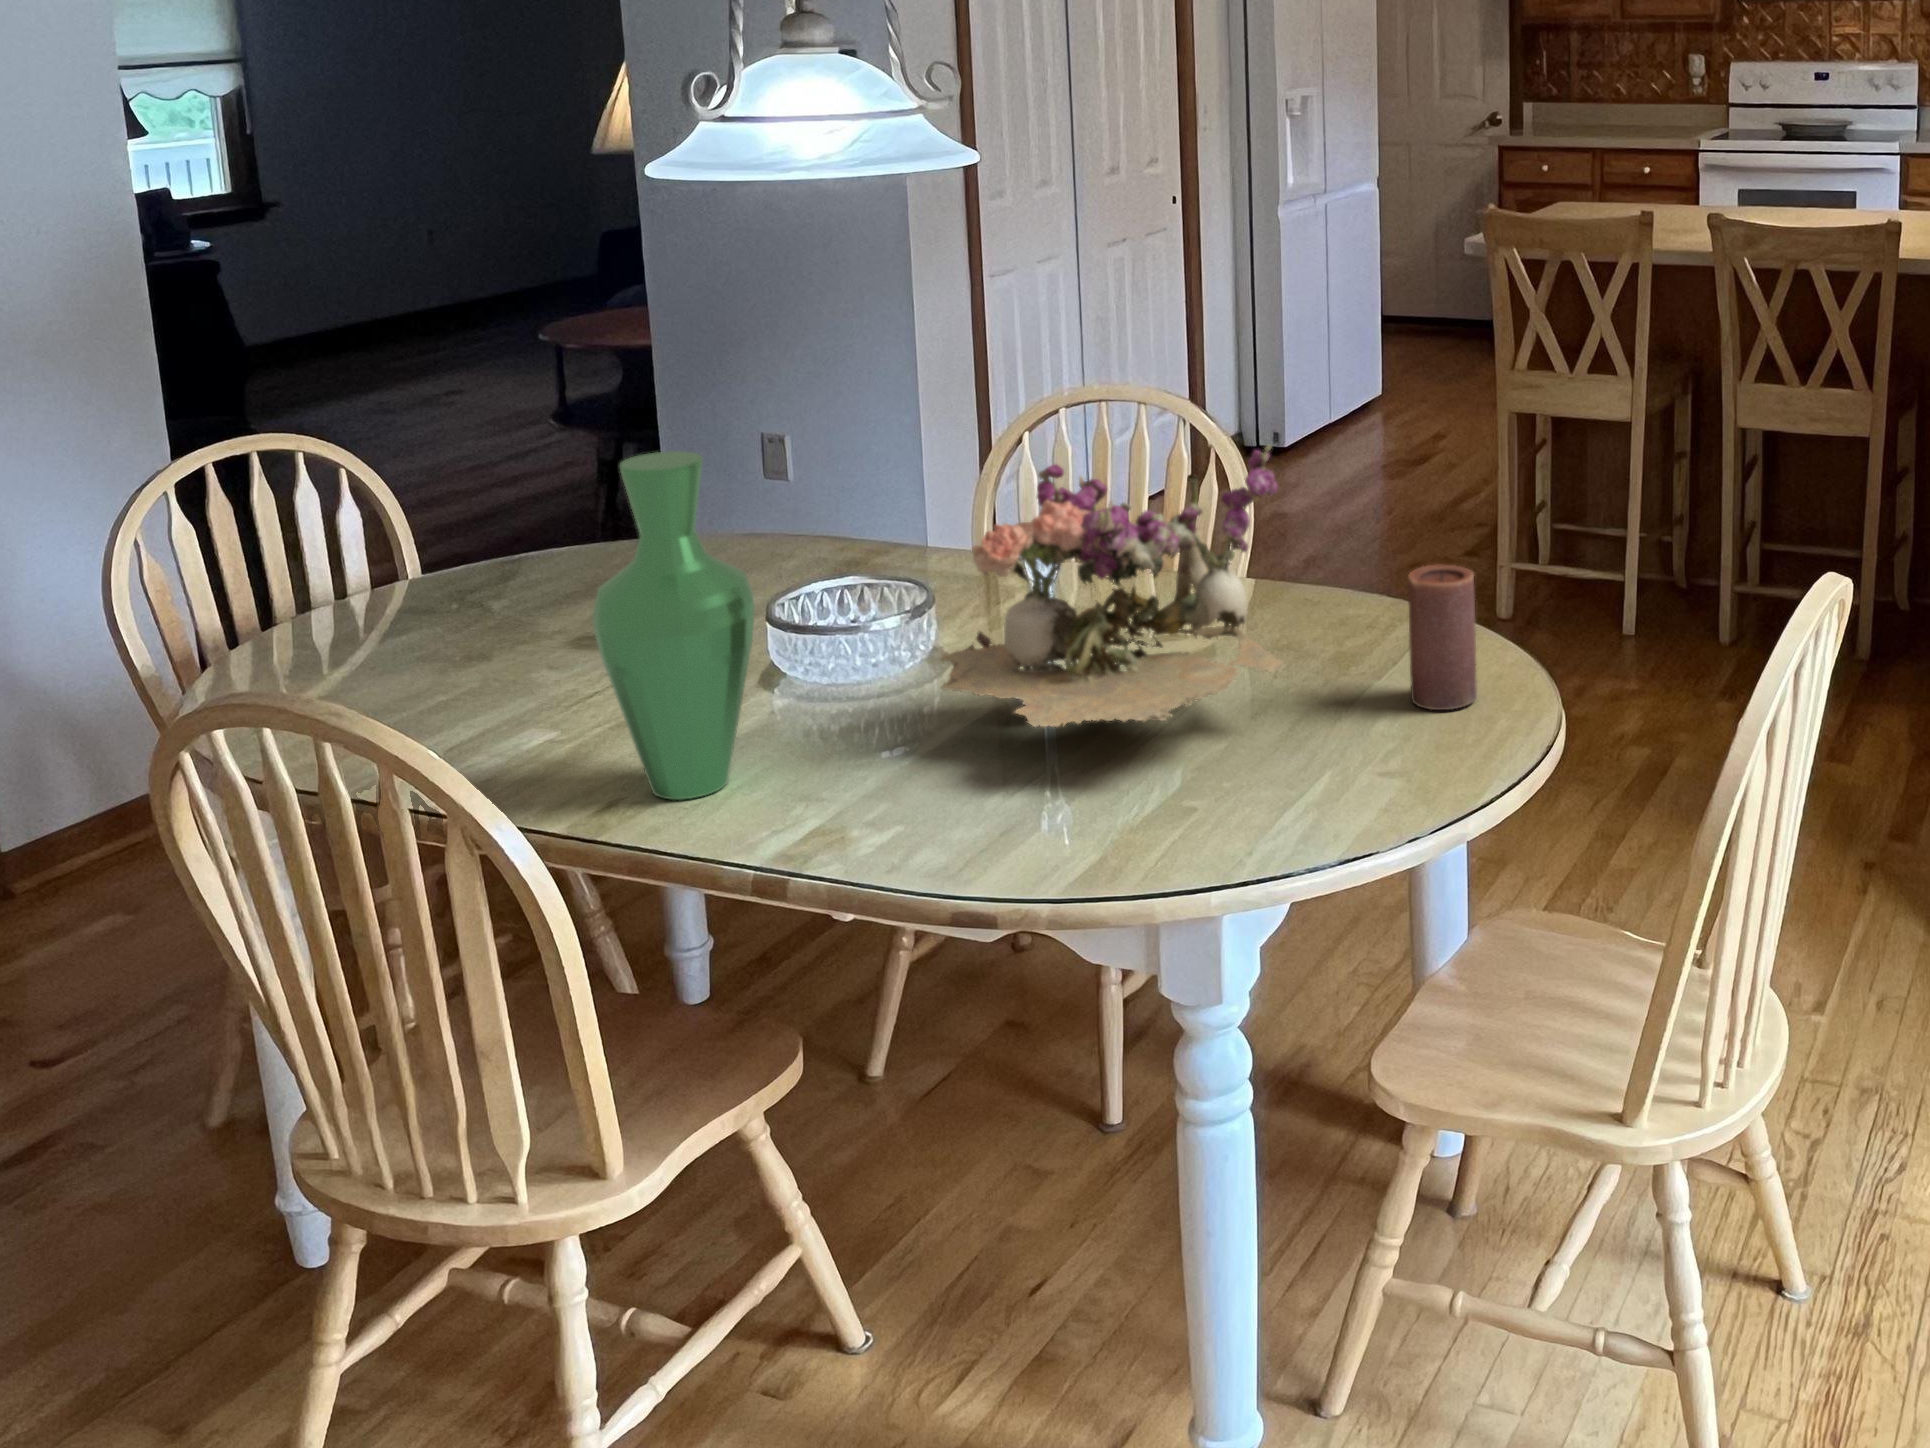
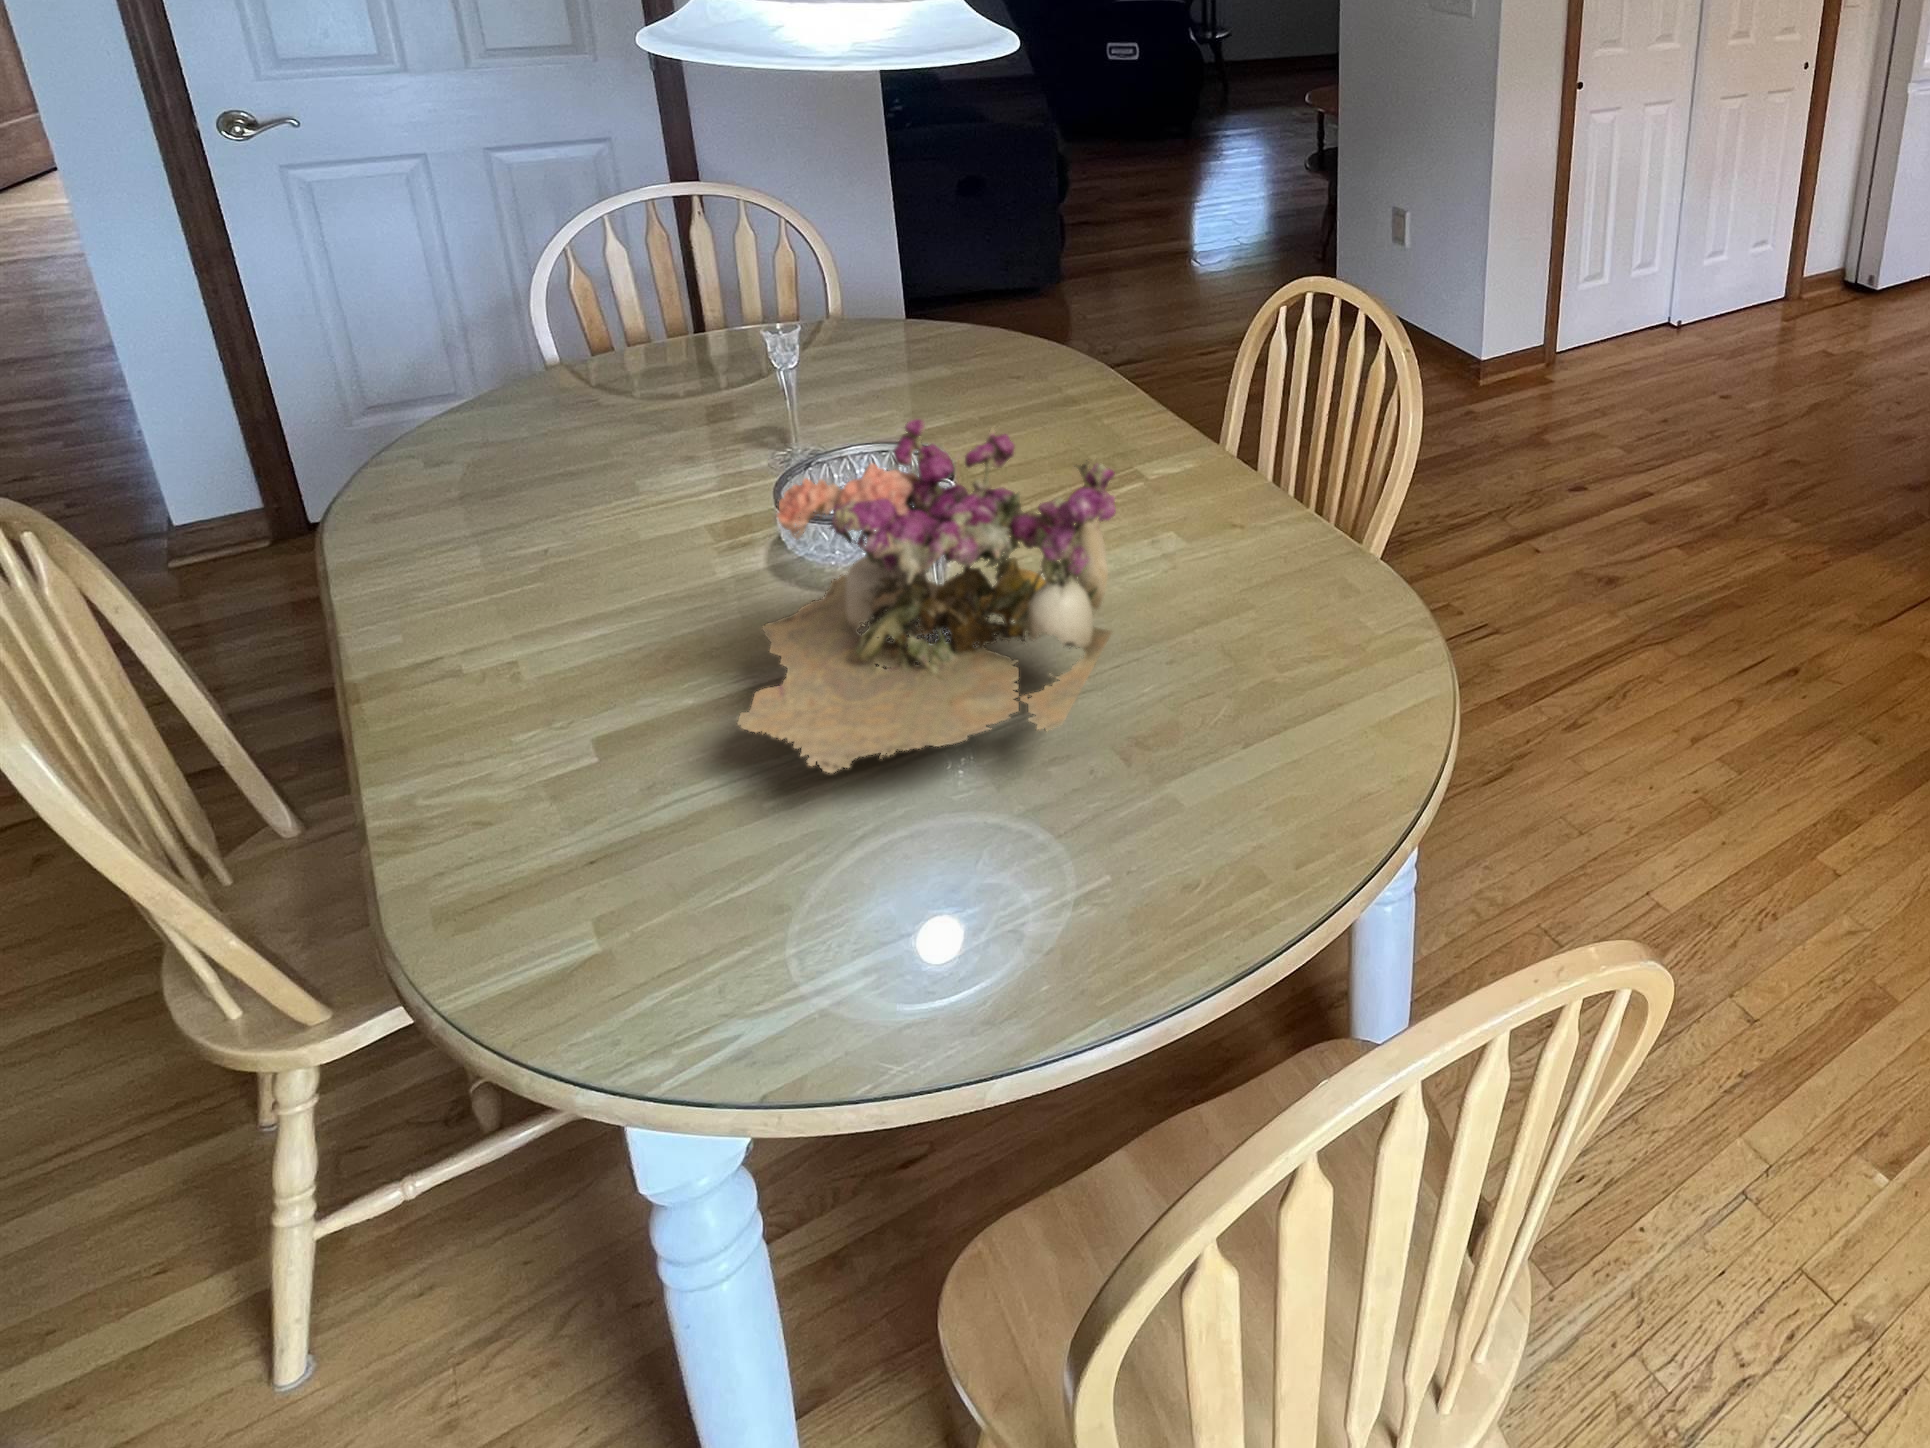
vase: present [593,451,755,800] -> none [414,324,609,668]
candle: present [1408,565,1477,710] -> none [1223,649,1312,833]

